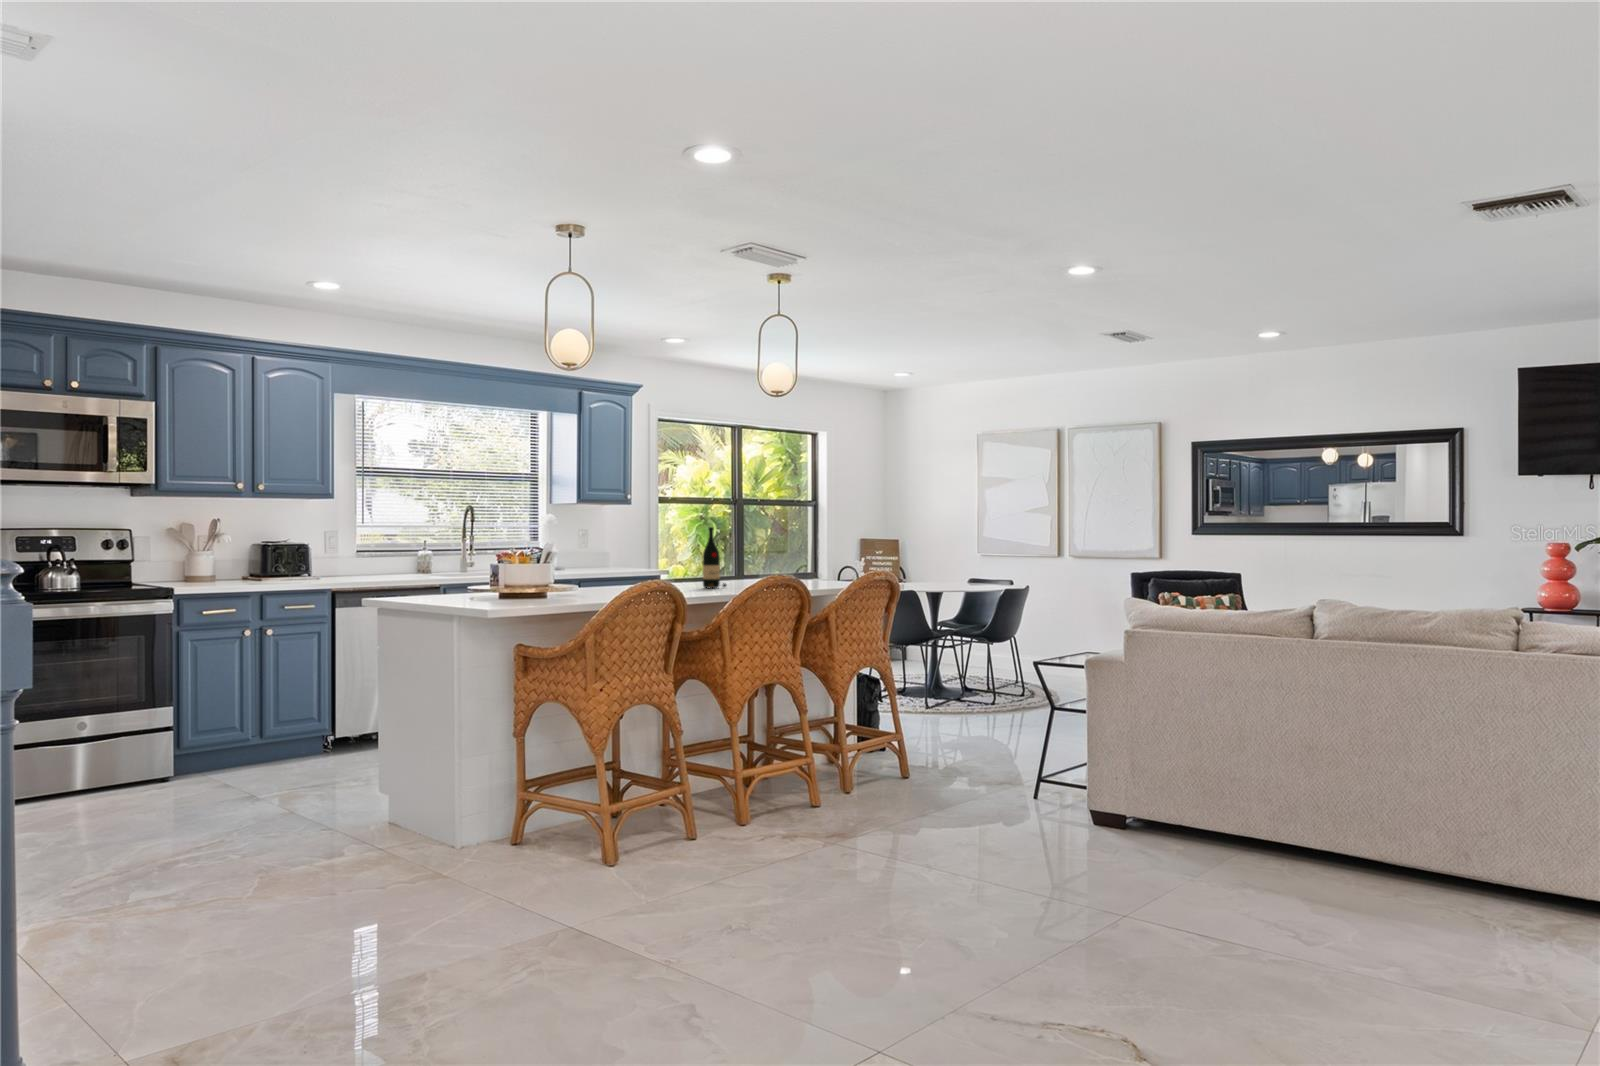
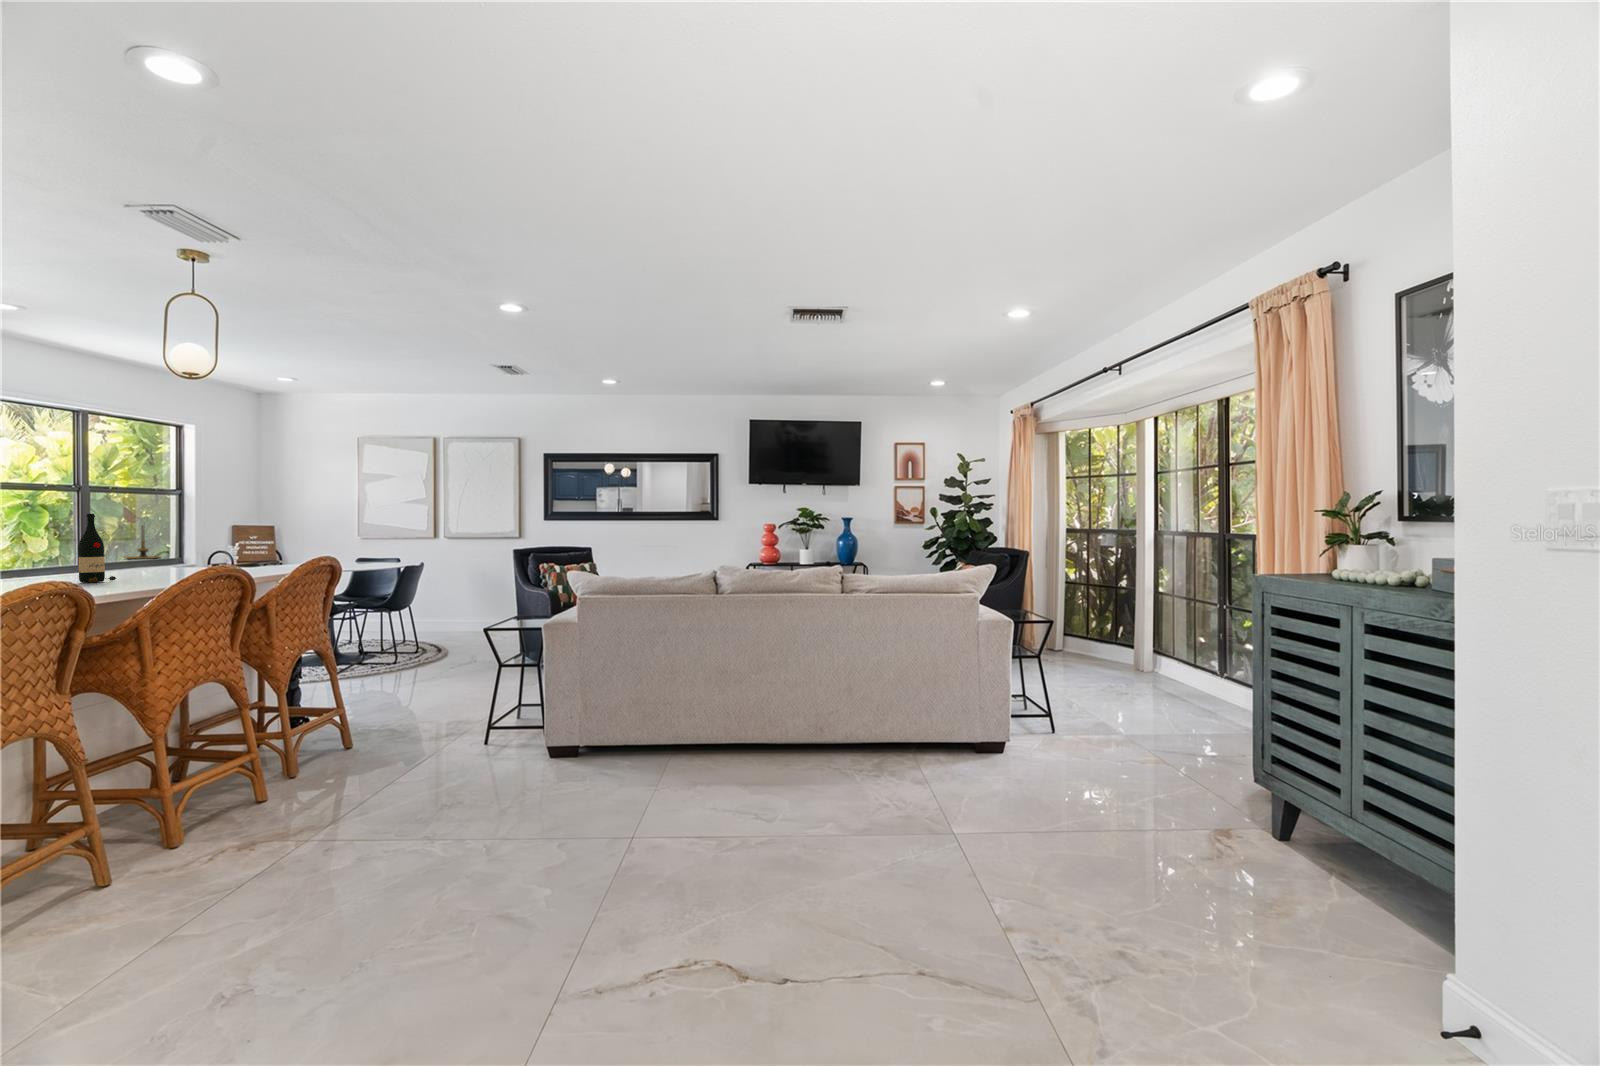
candle holder: none [768,537,799,572] -> present [125,525,161,559]

